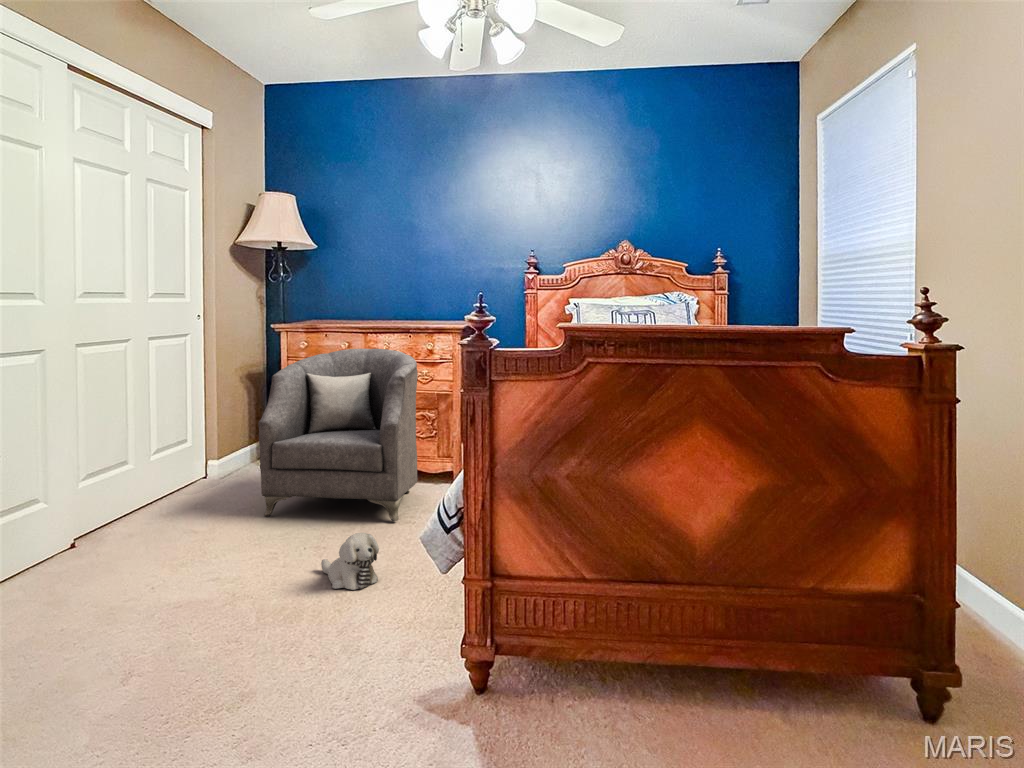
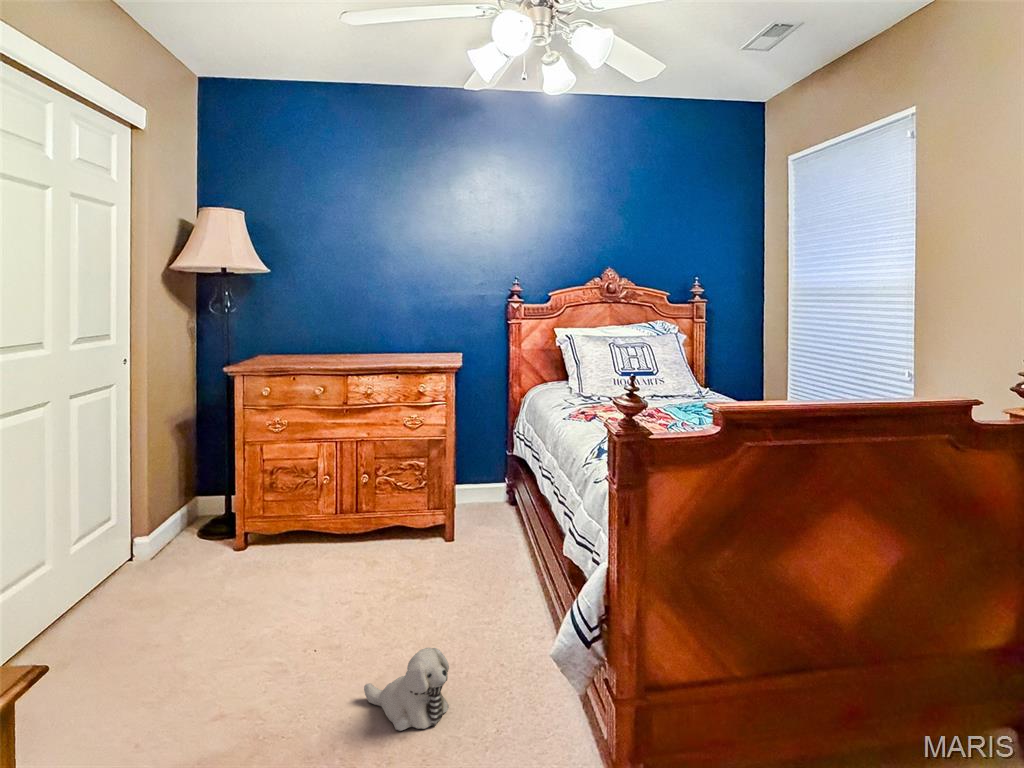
armchair: present [259,349,418,521] -> none [233,392,420,614]

